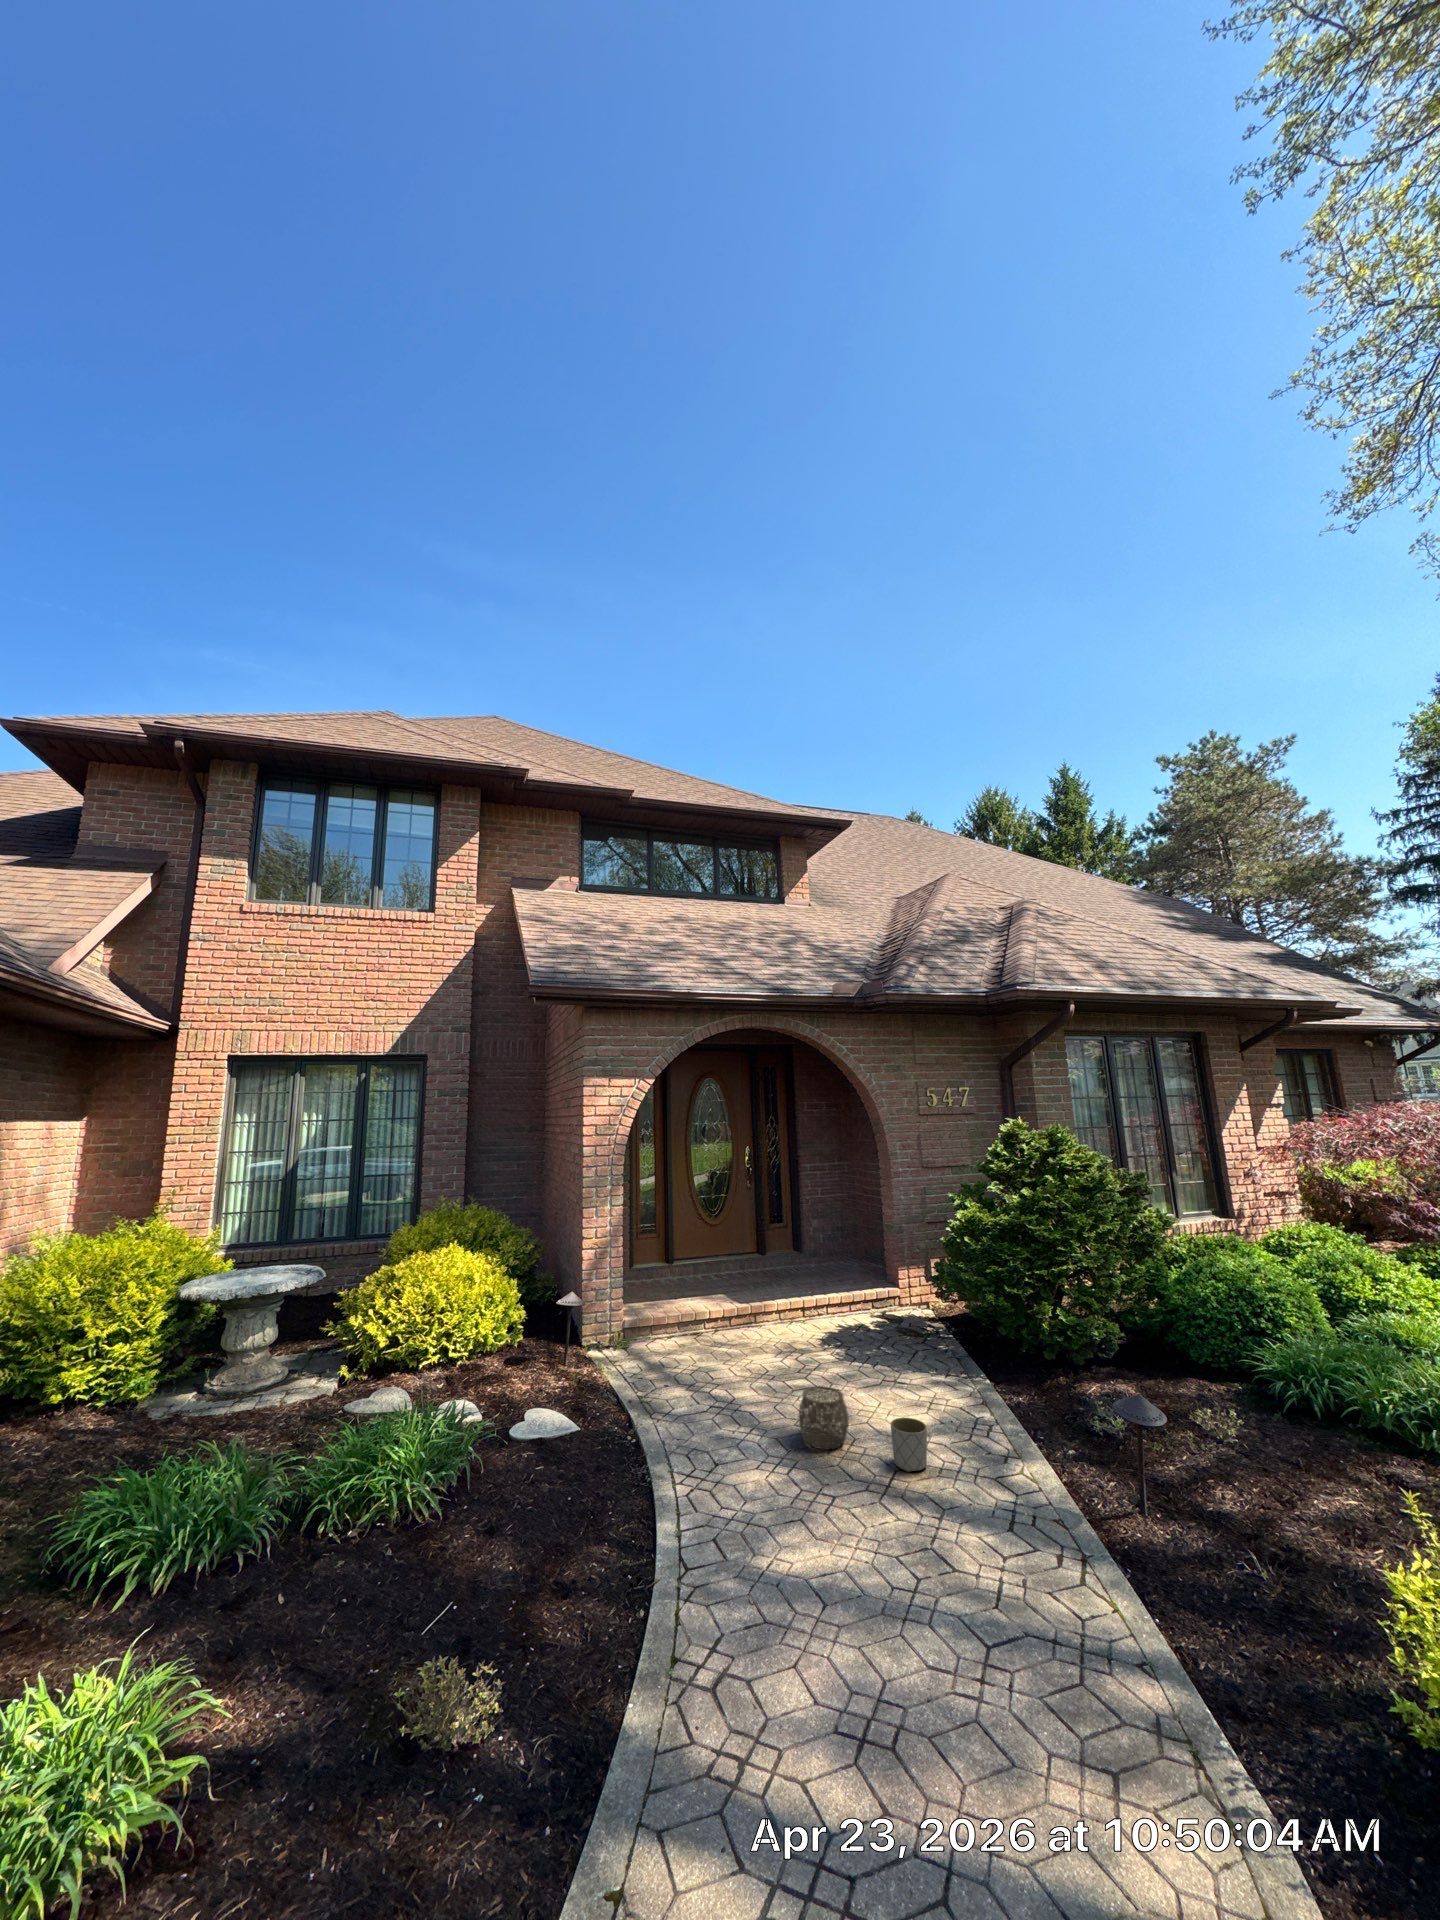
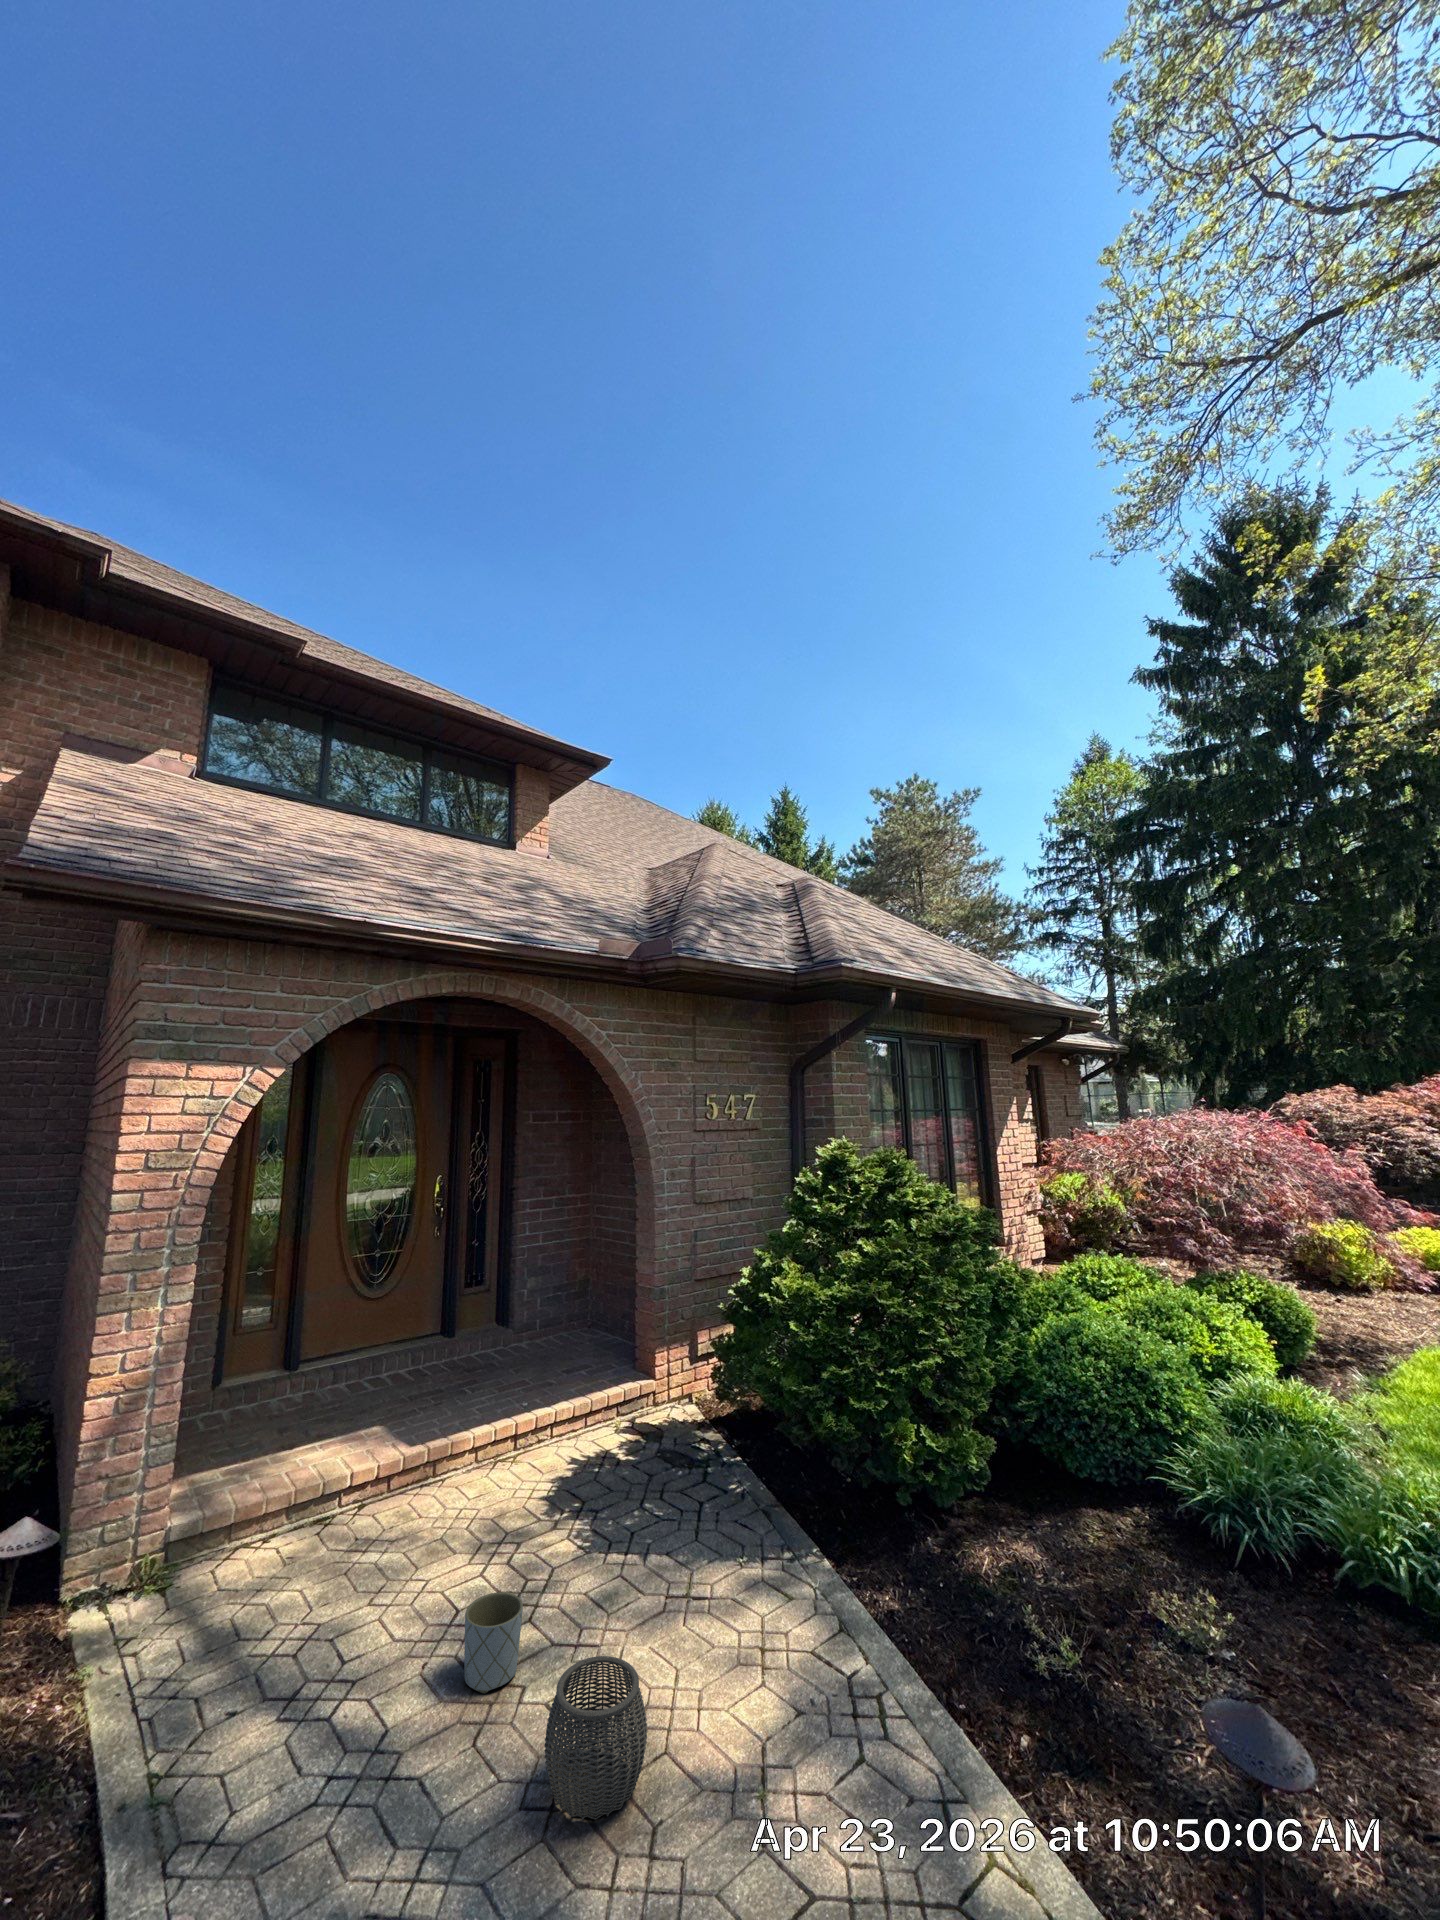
planter: present [891,1418,927,1472] -> present [464,1592,523,1693]

